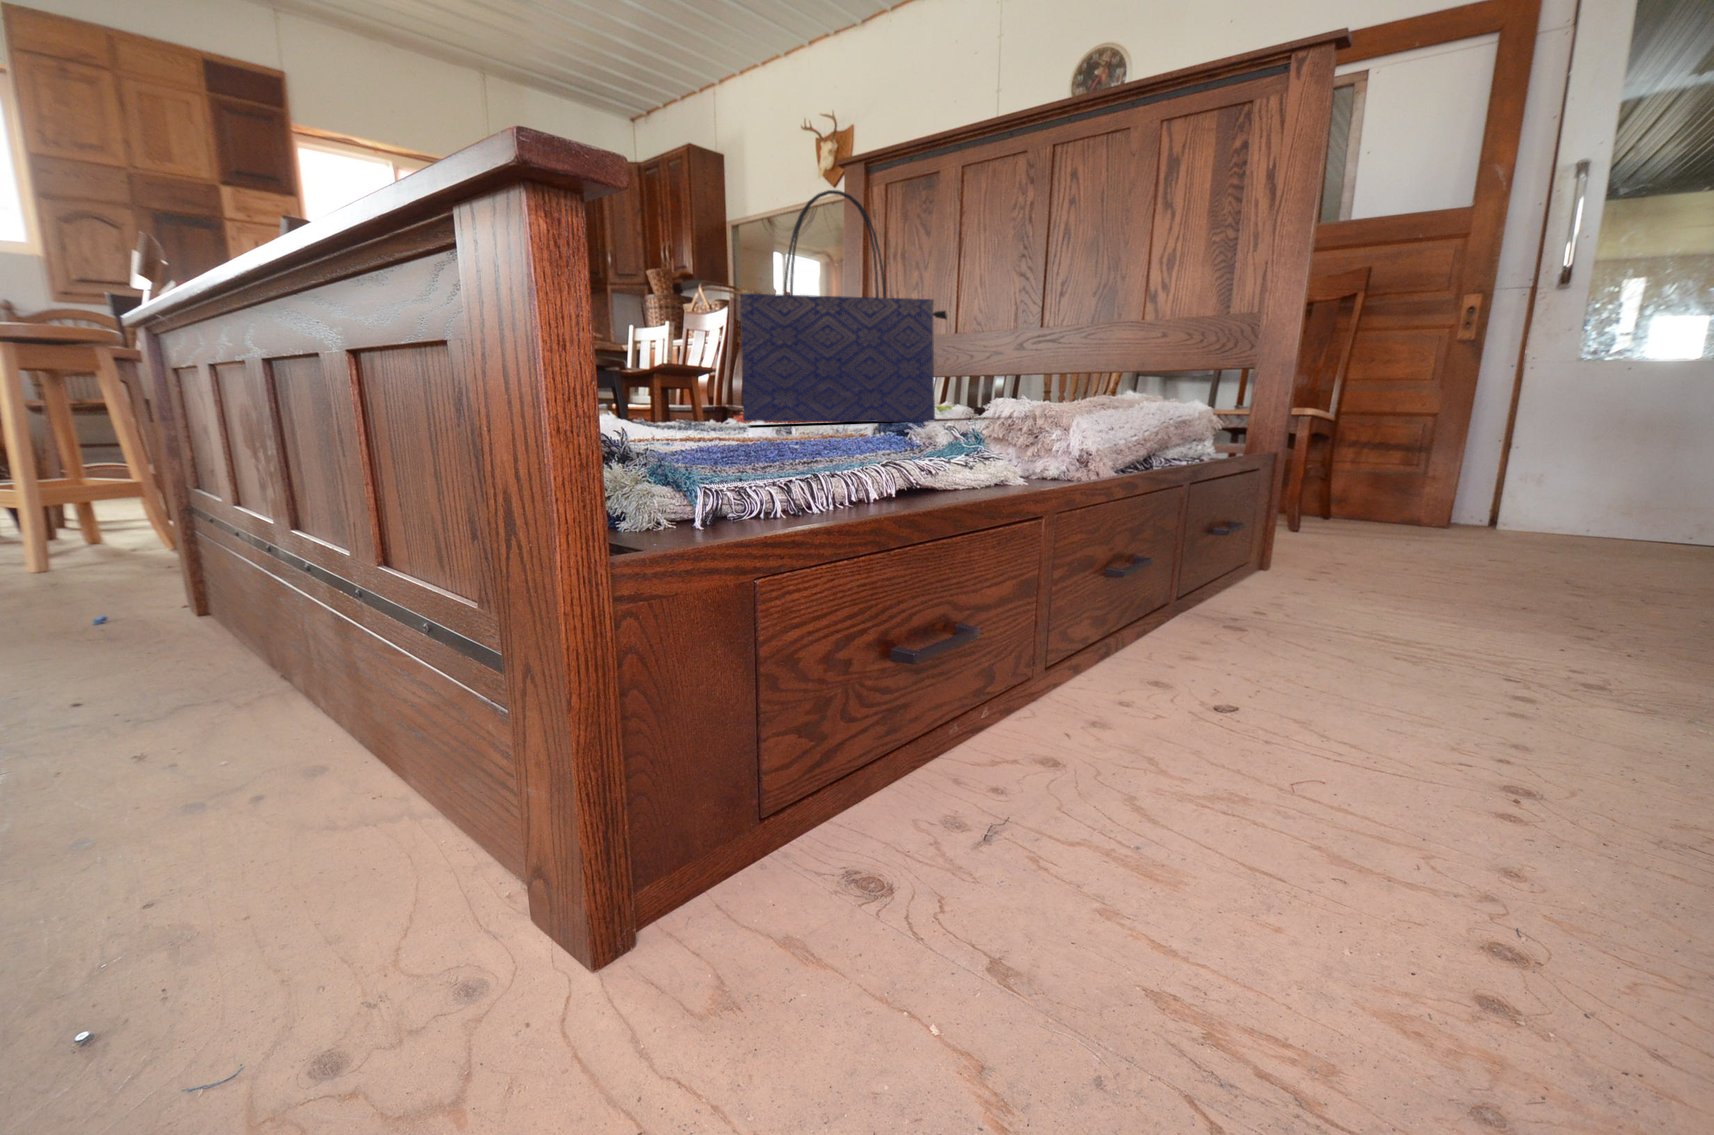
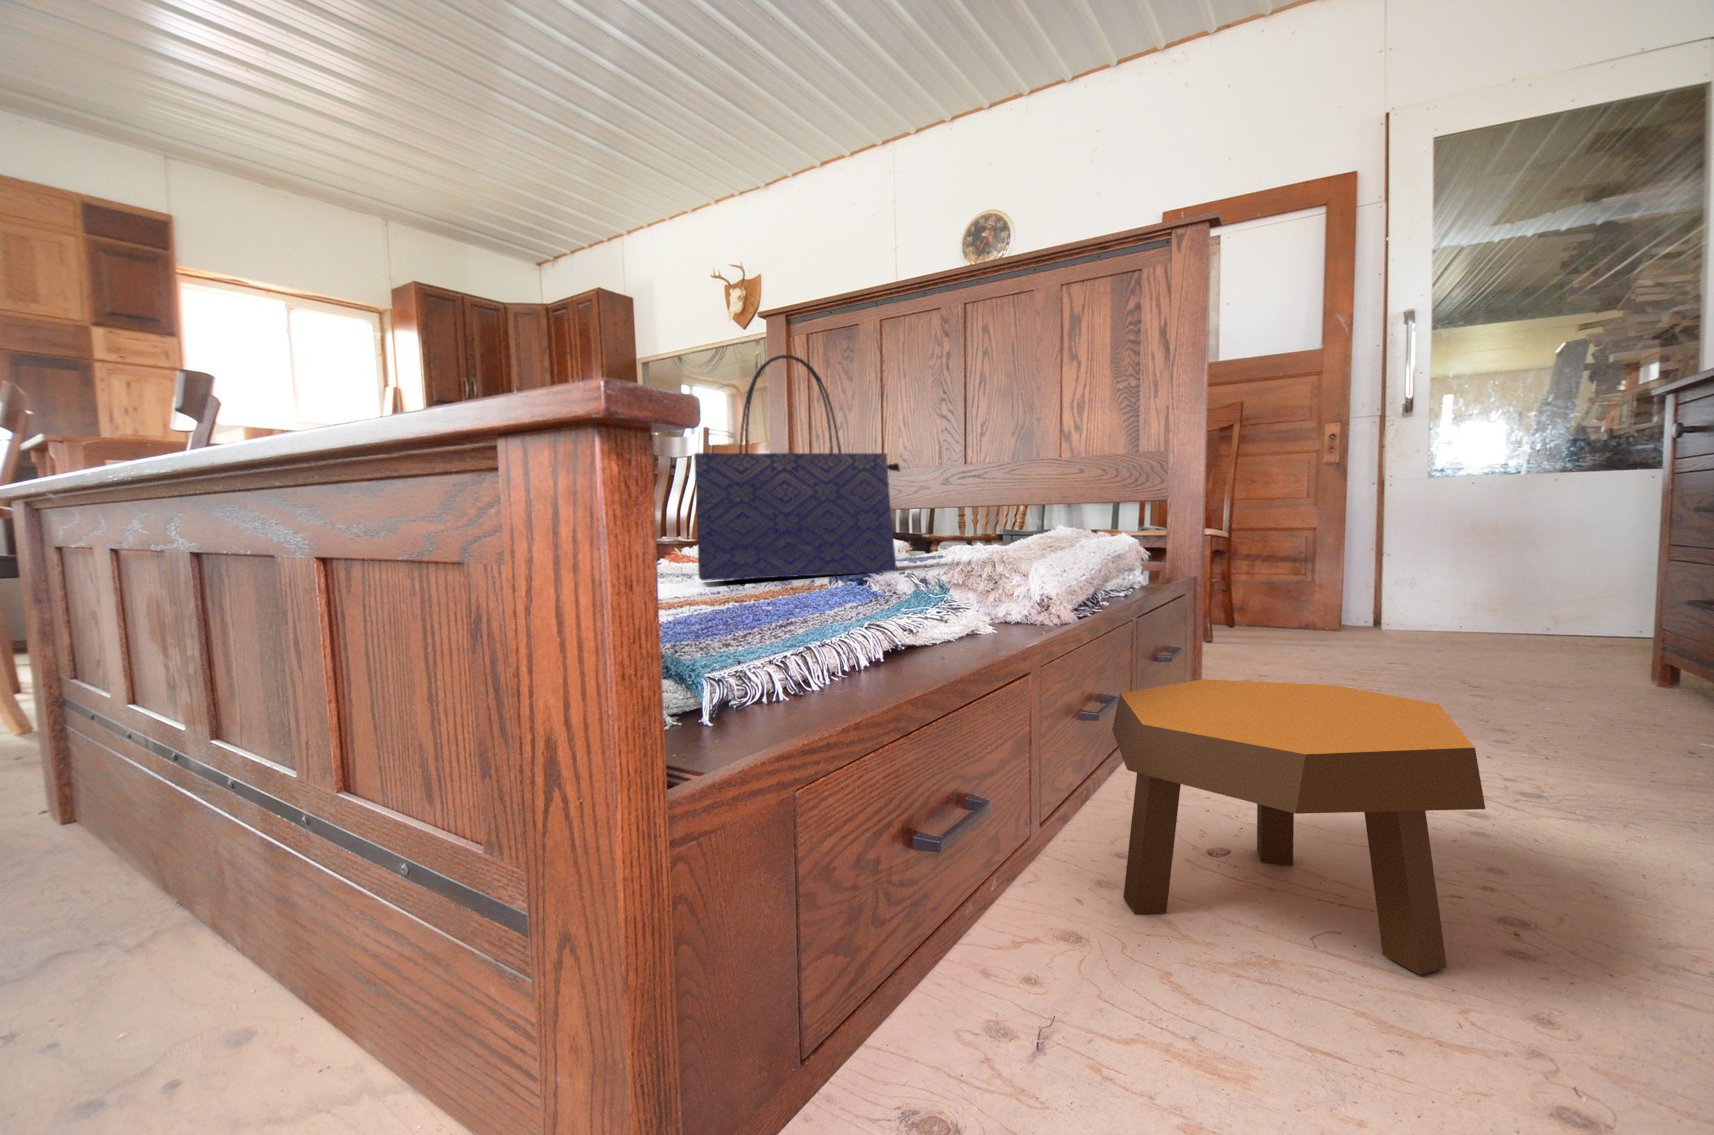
footstool: none [1115,543,1496,826] -> present [1112,679,1485,975]

